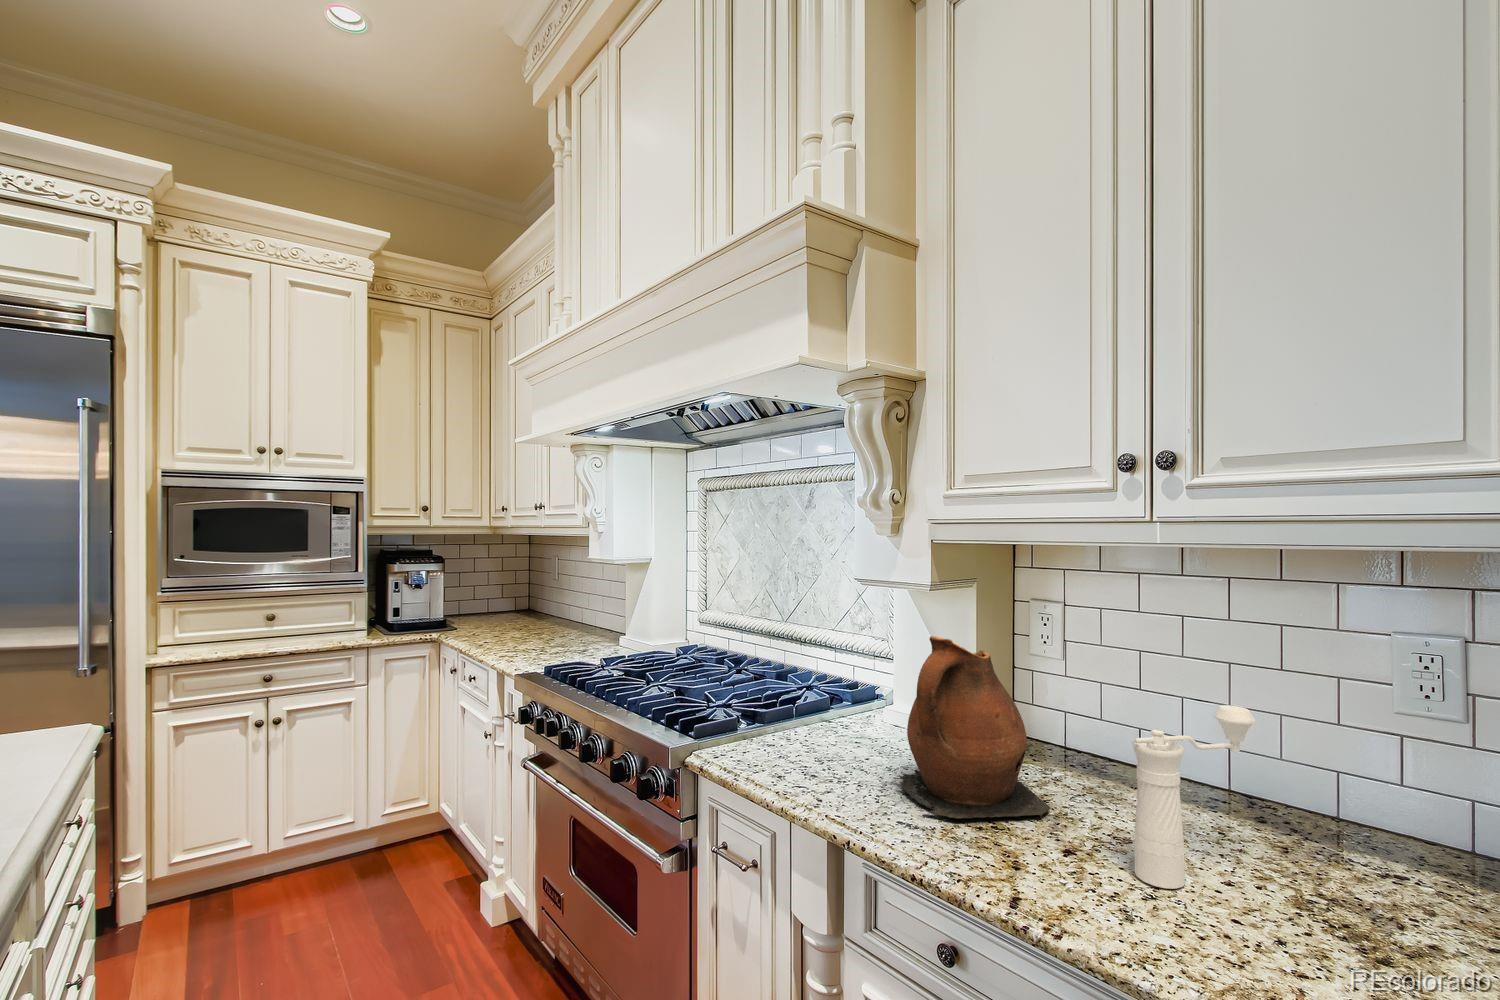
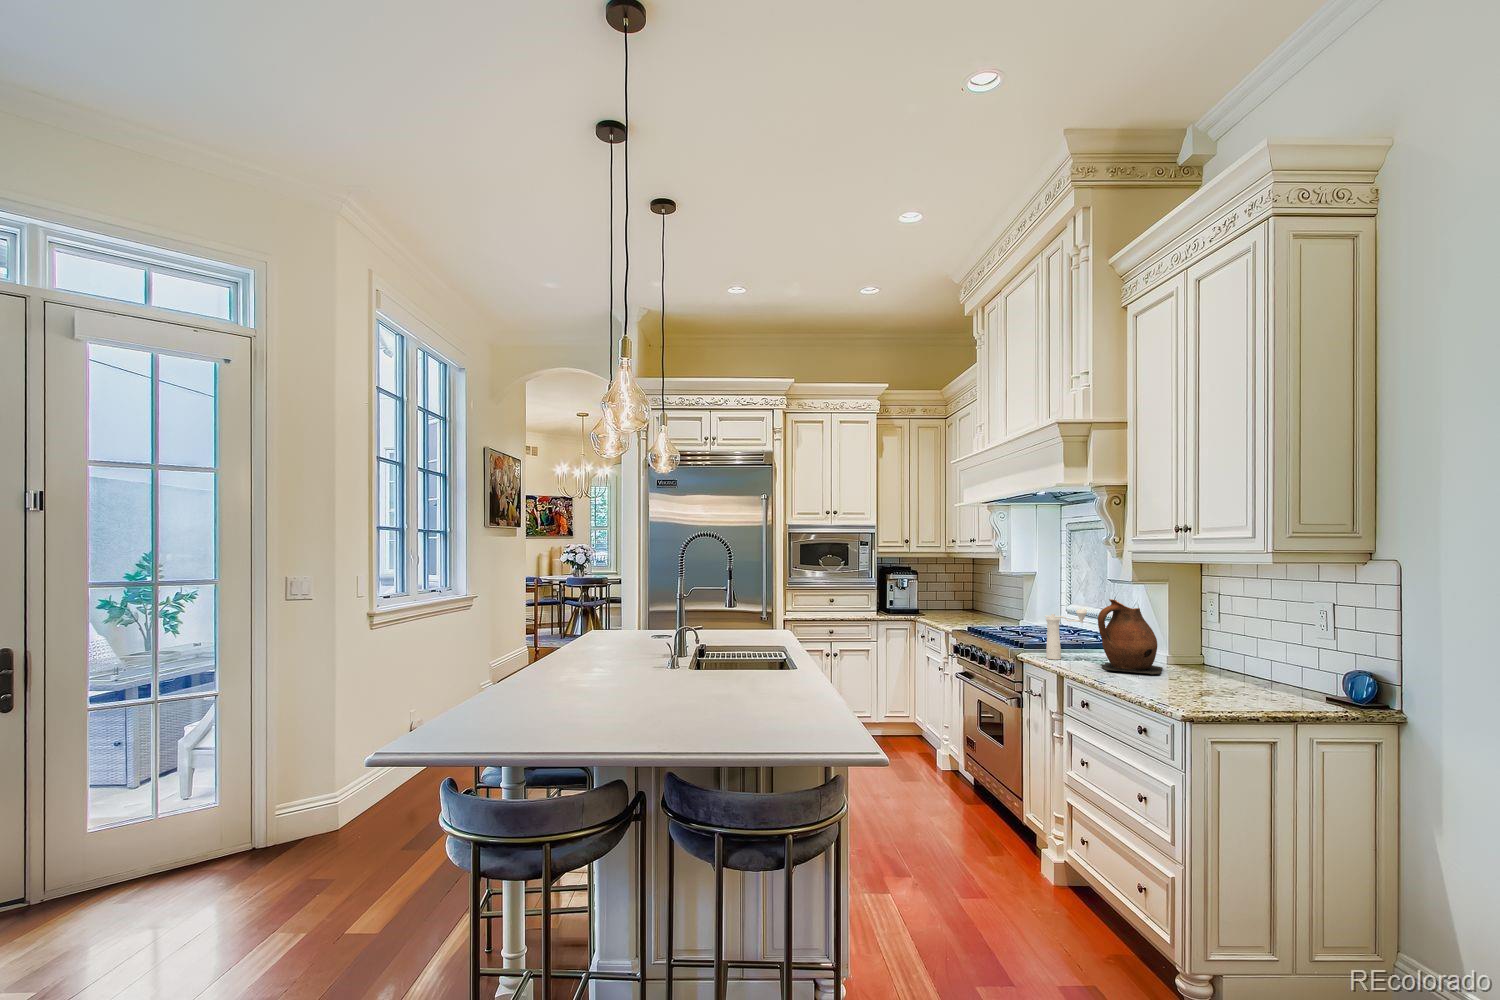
pepper mill: present [1132,705,1255,889] -> present [1045,609,1087,660]

